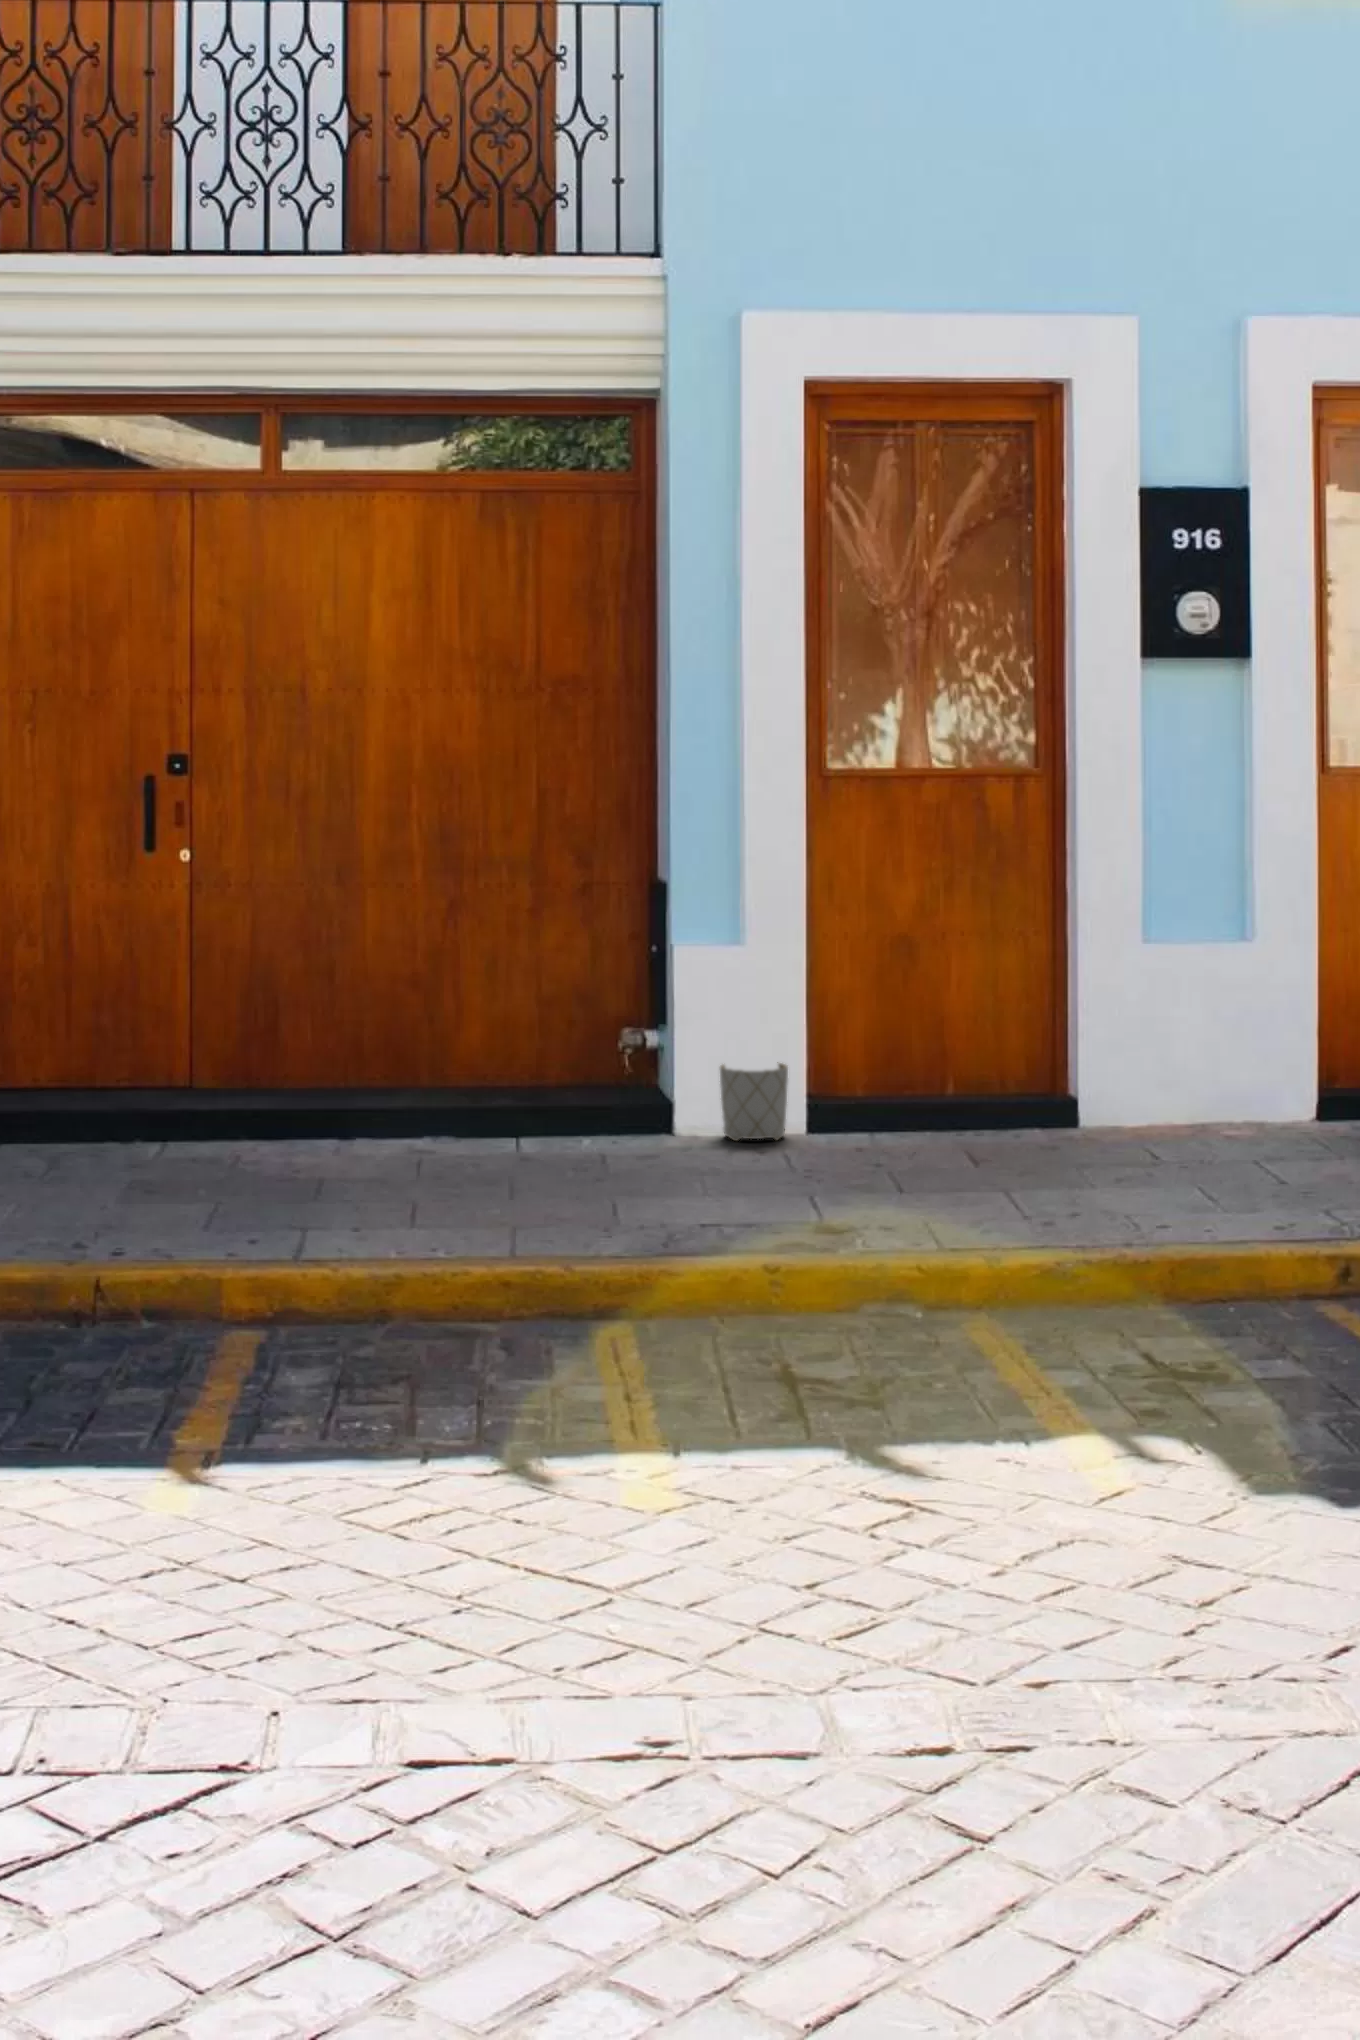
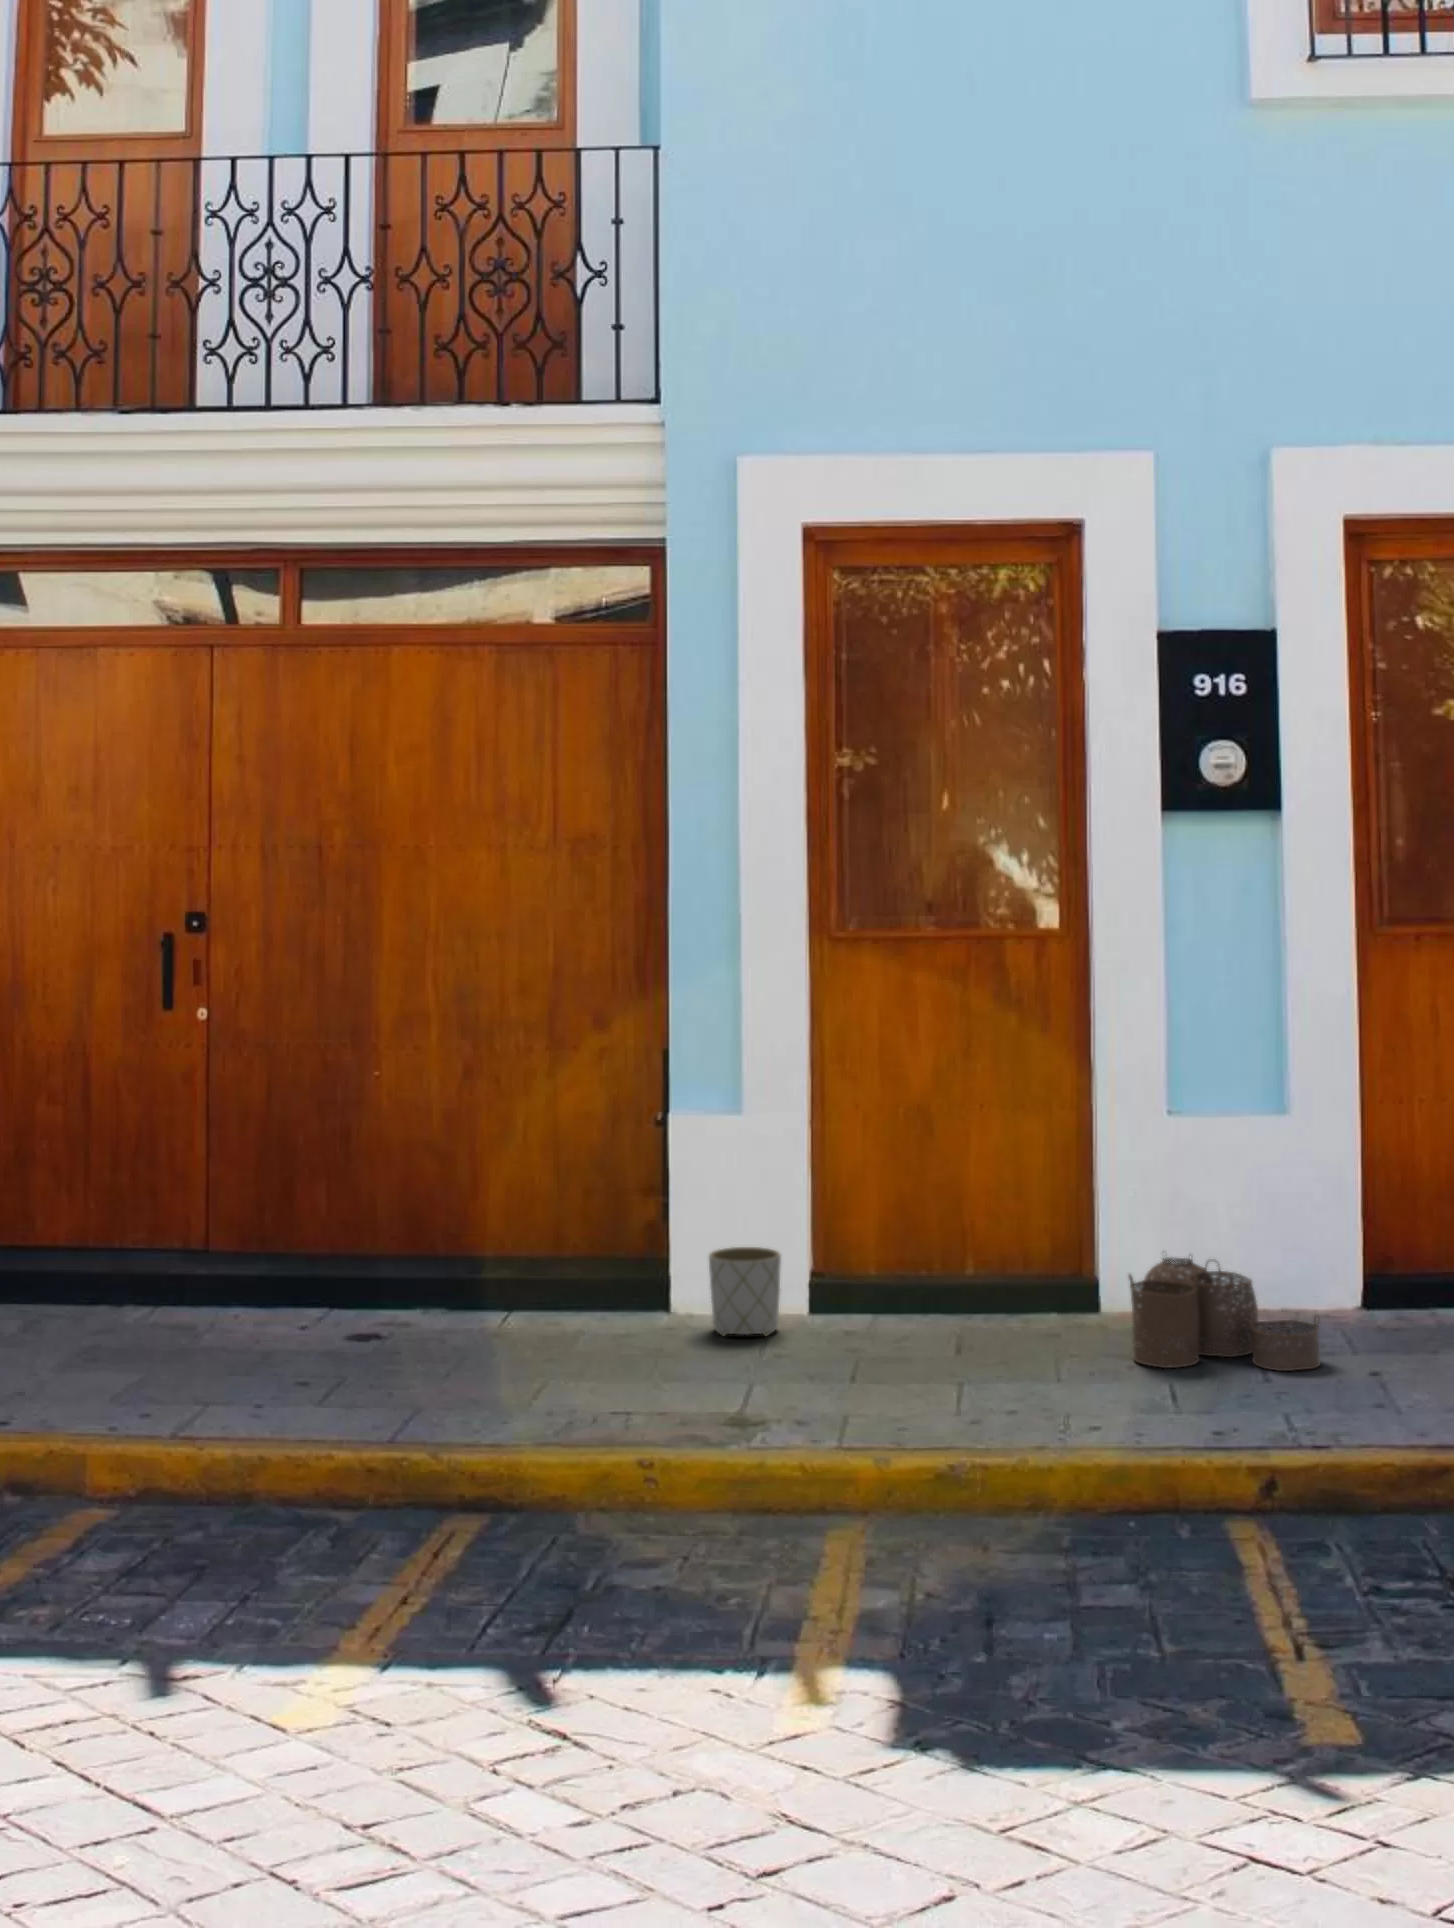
woven basket: none [1119,1058,1300,1154] -> present [1129,1255,1321,1371]

